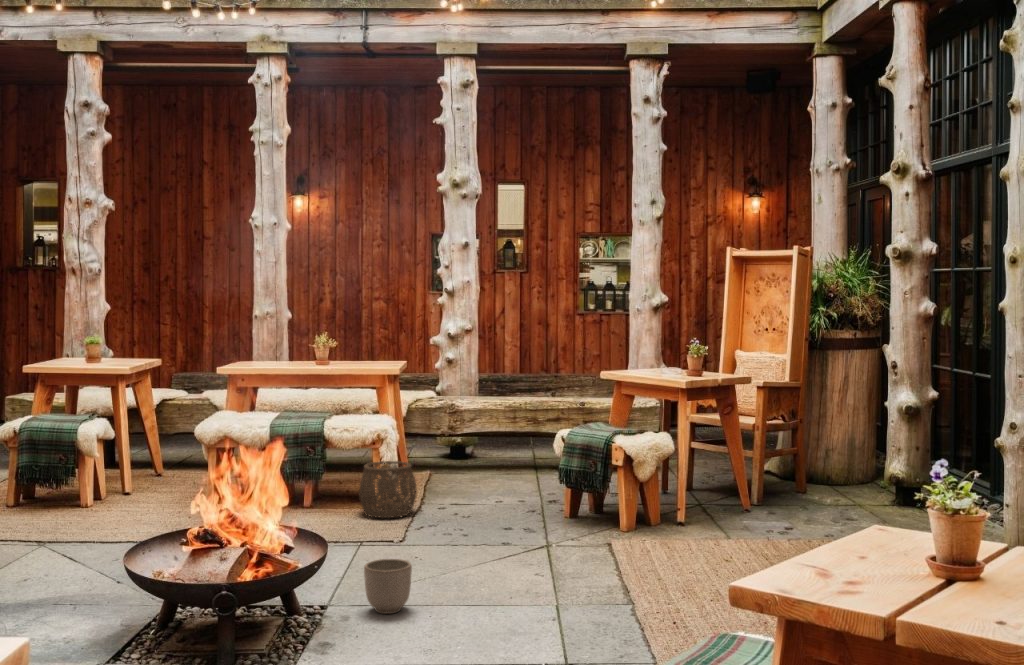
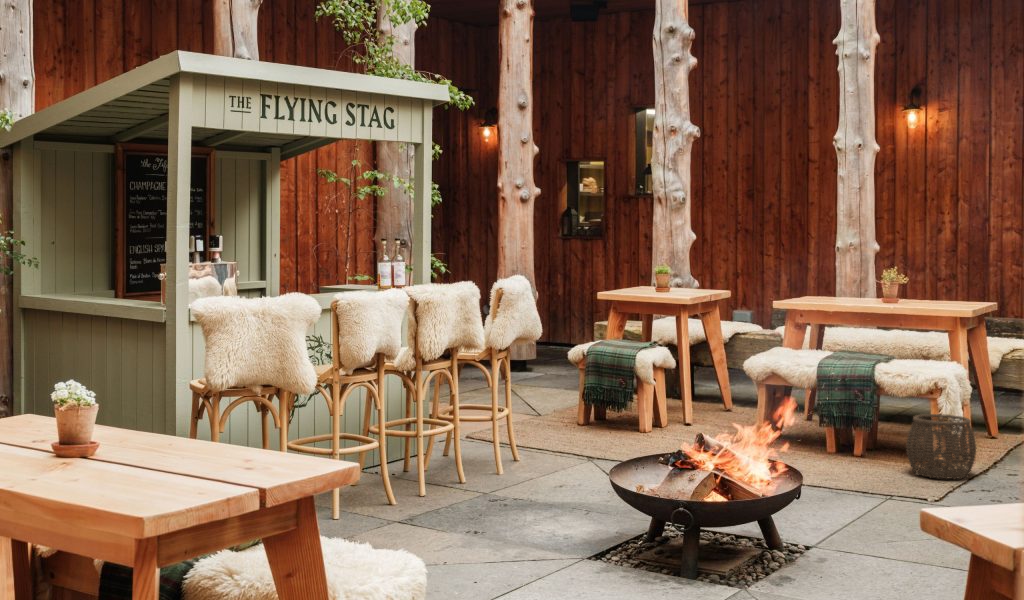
planter: present [364,559,412,614] -> none [846,509,899,567]

